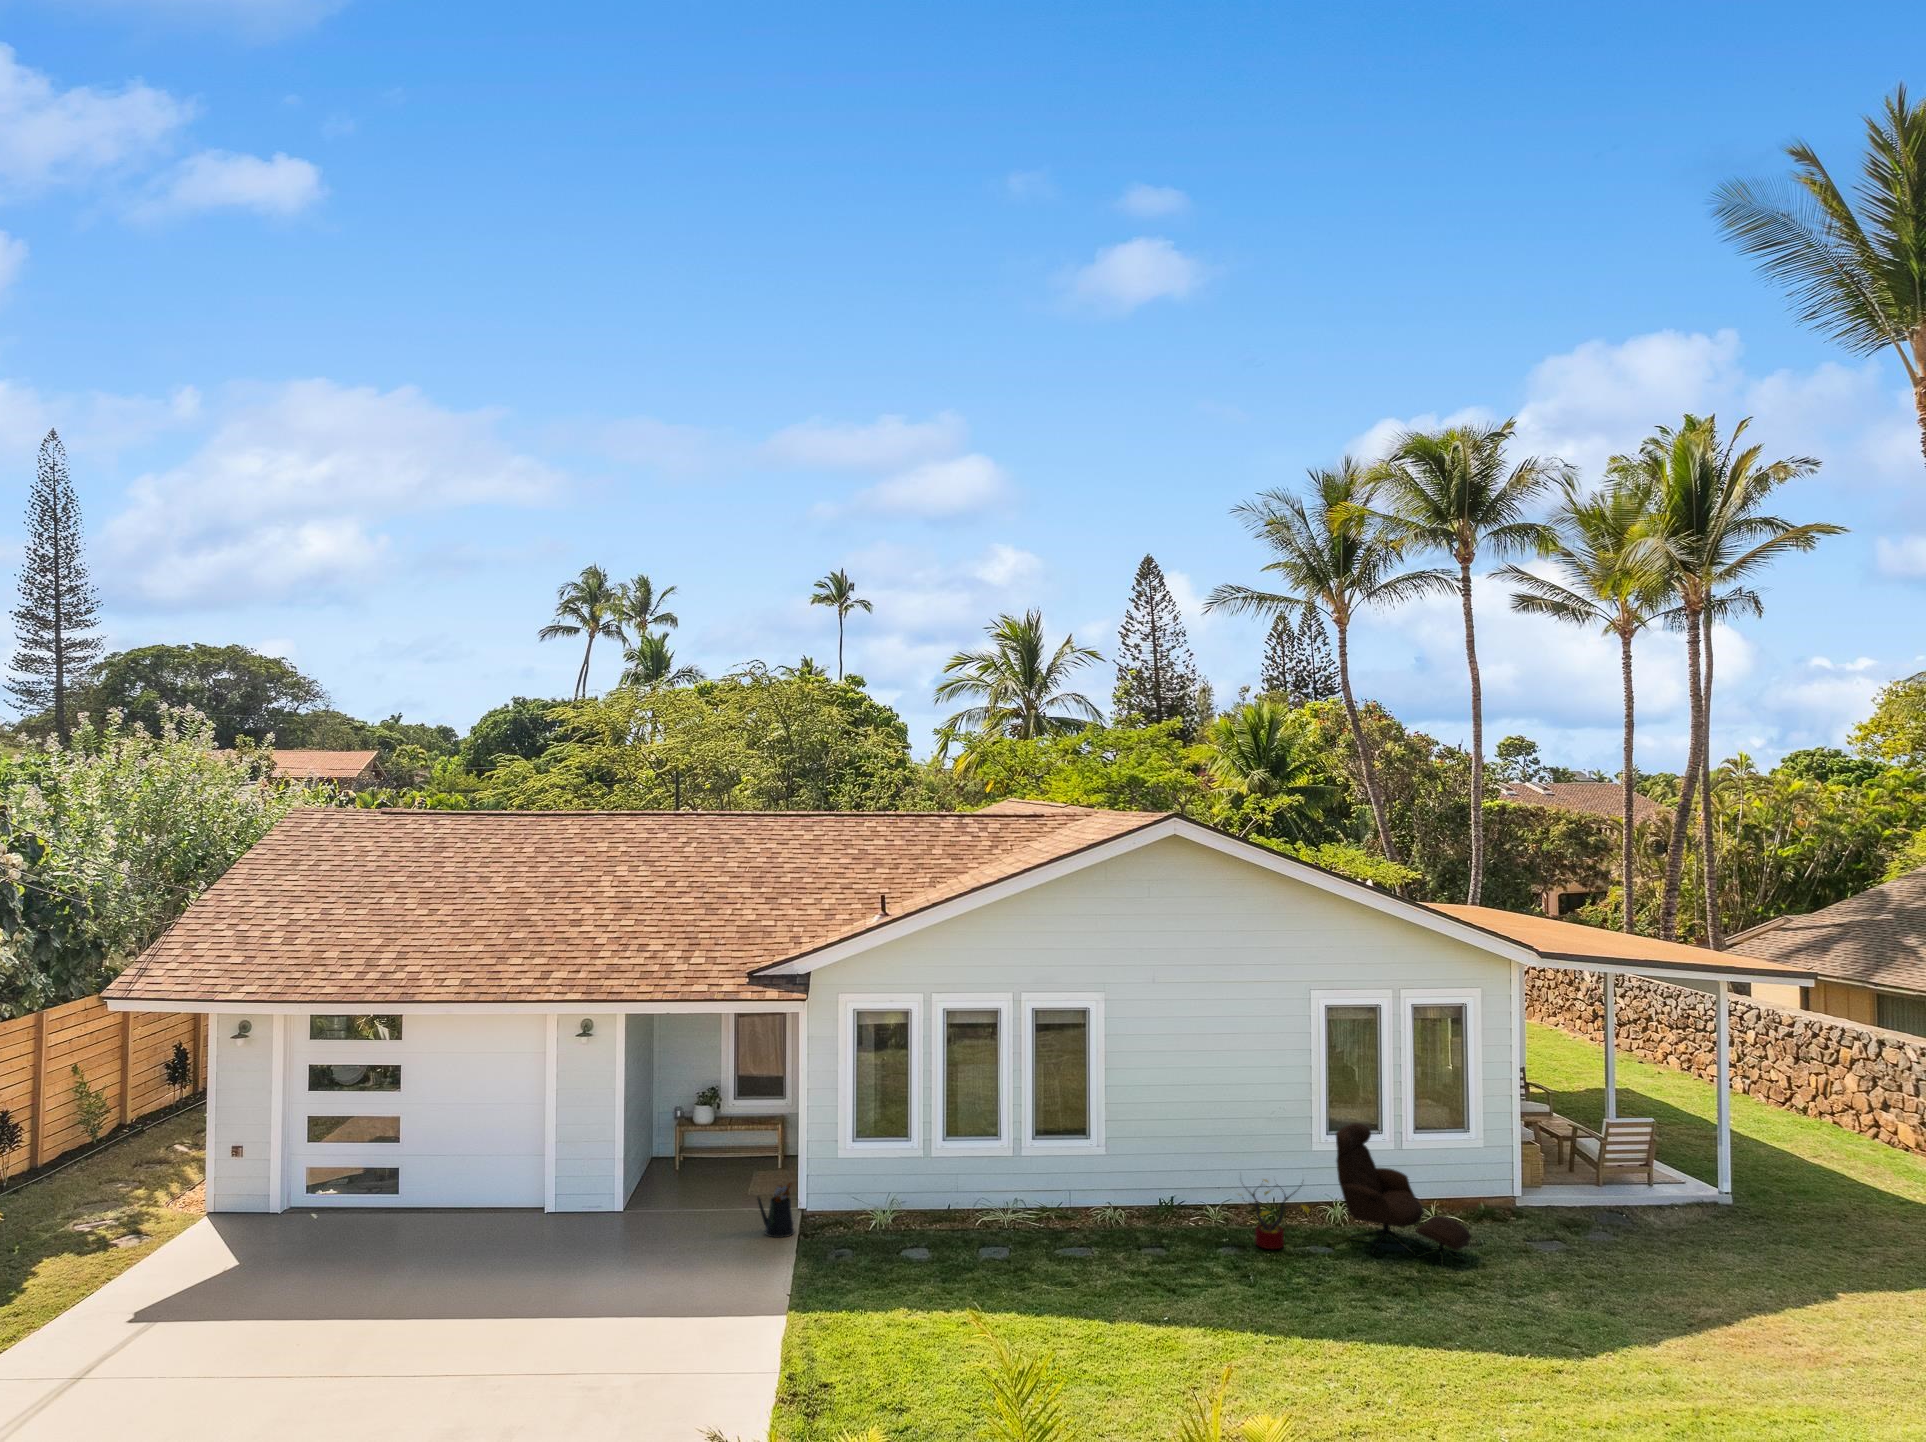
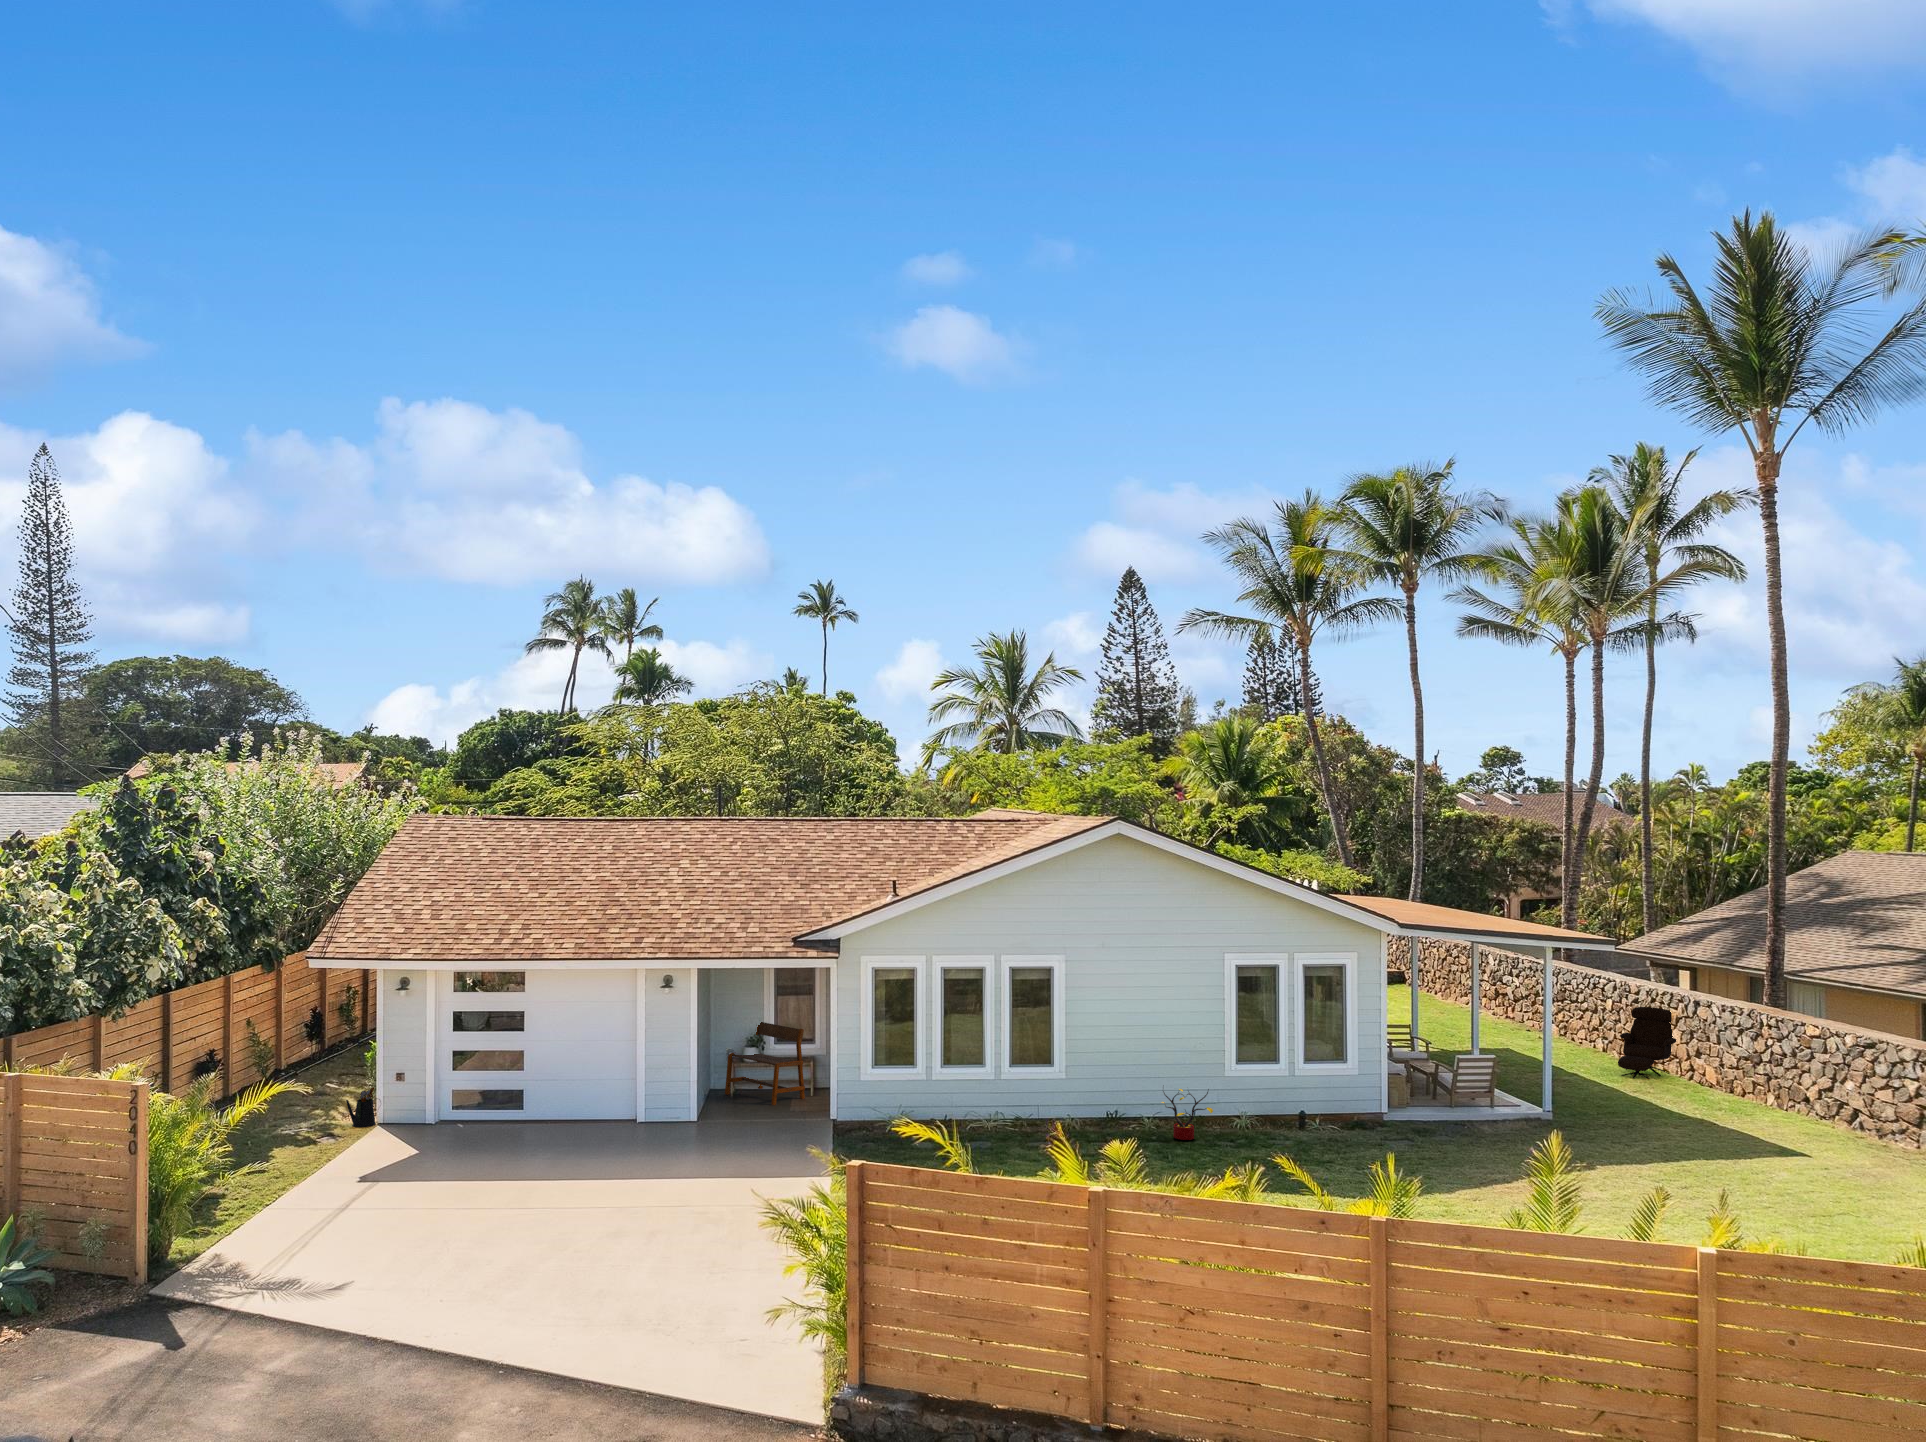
bench: none [672,1068,772,1184] -> present [725,1022,805,1105]
lounge chair: present [1336,1123,1471,1265] -> present [1618,1007,1676,1079]
watering can: present [758,1183,794,1238] -> present [346,1087,380,1127]

